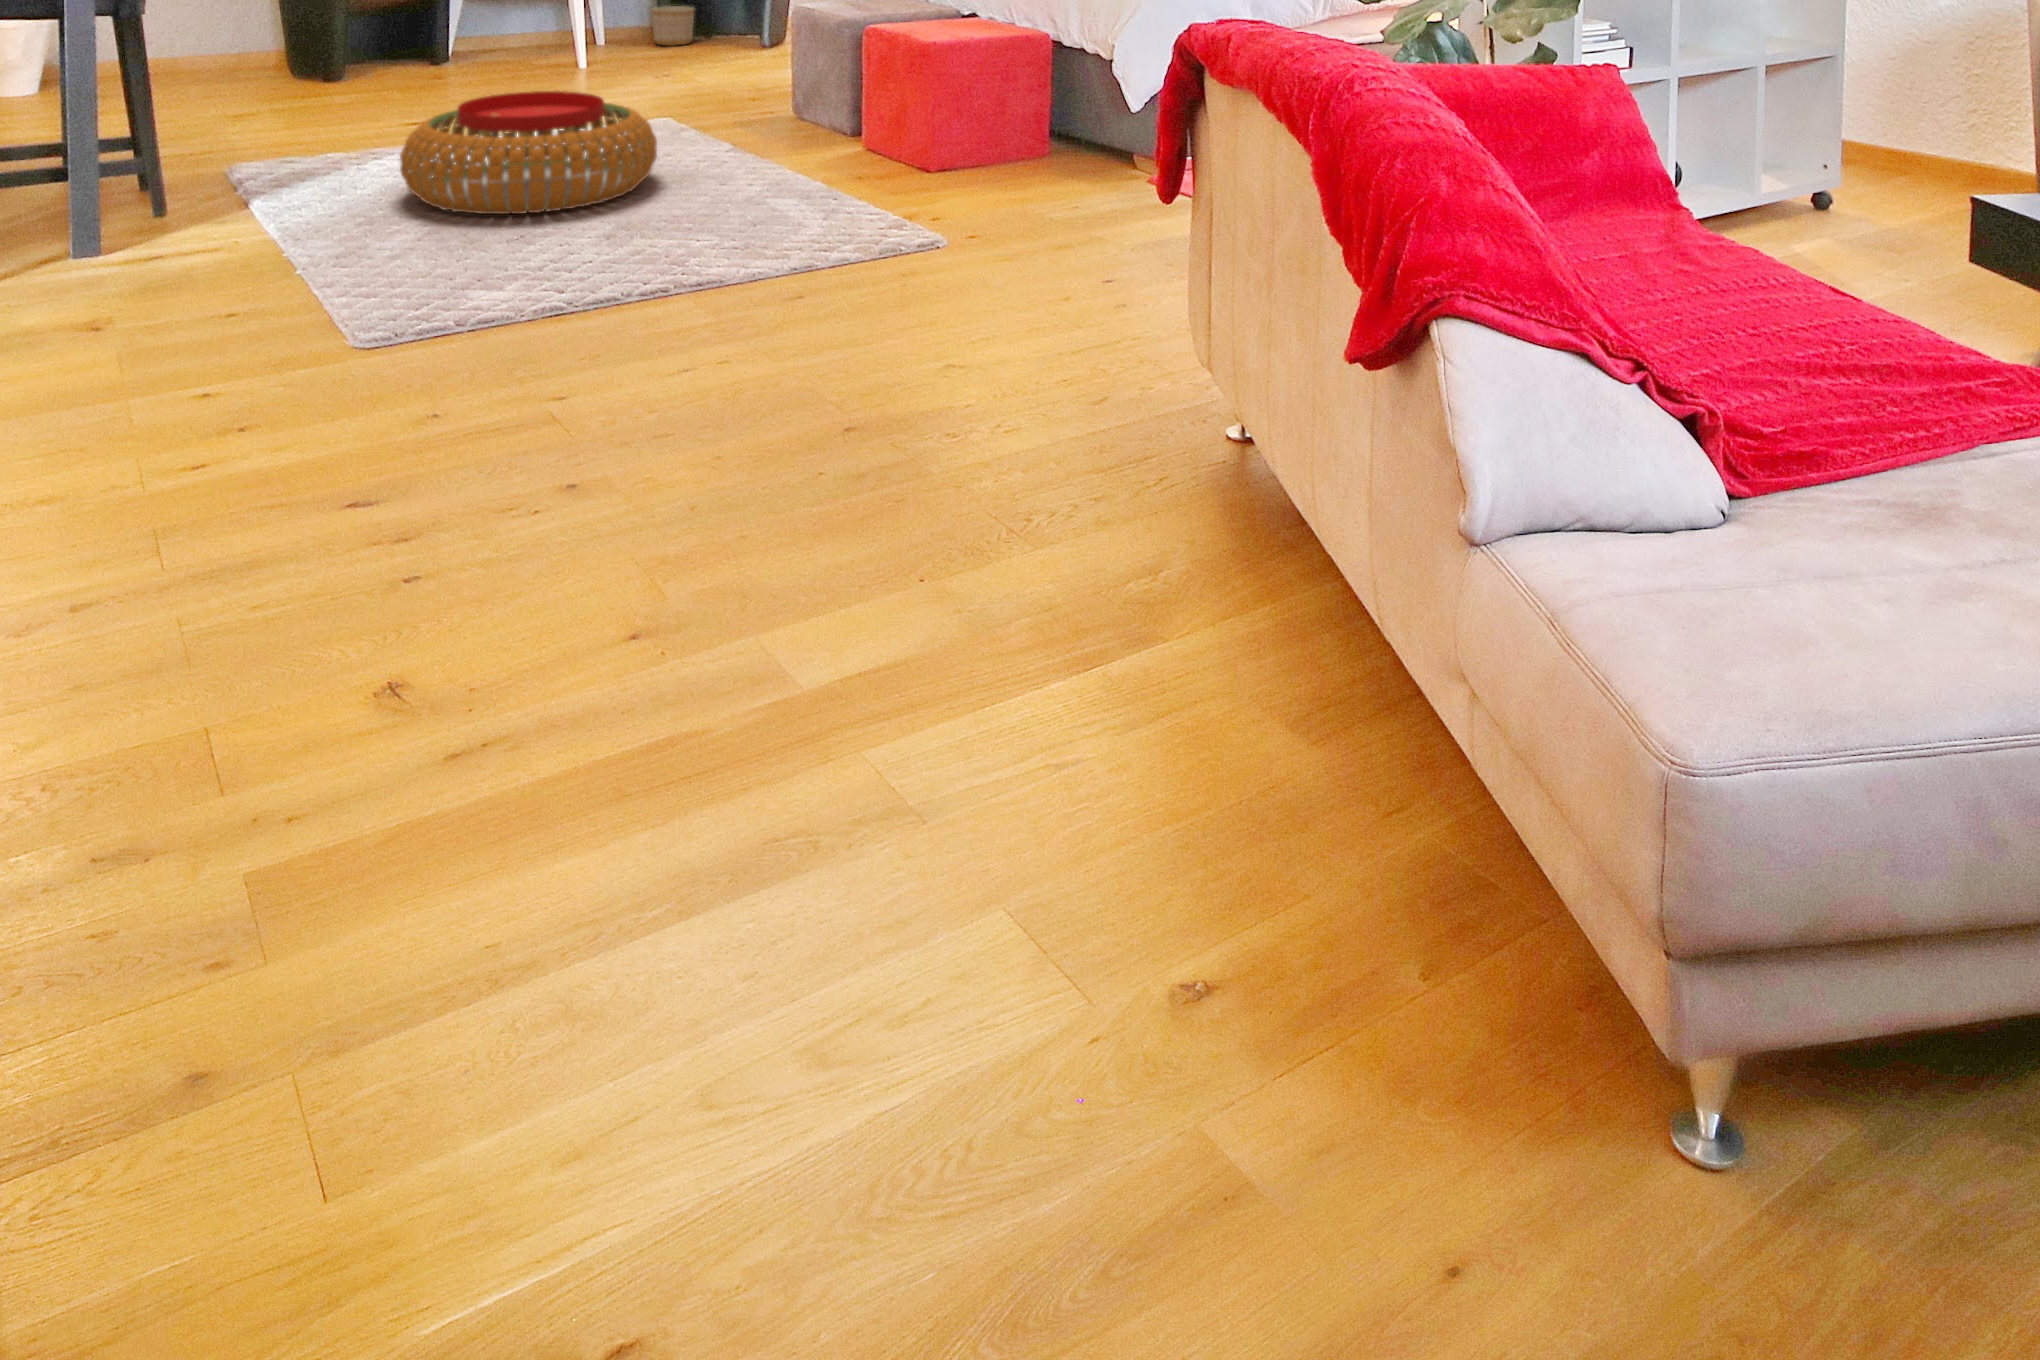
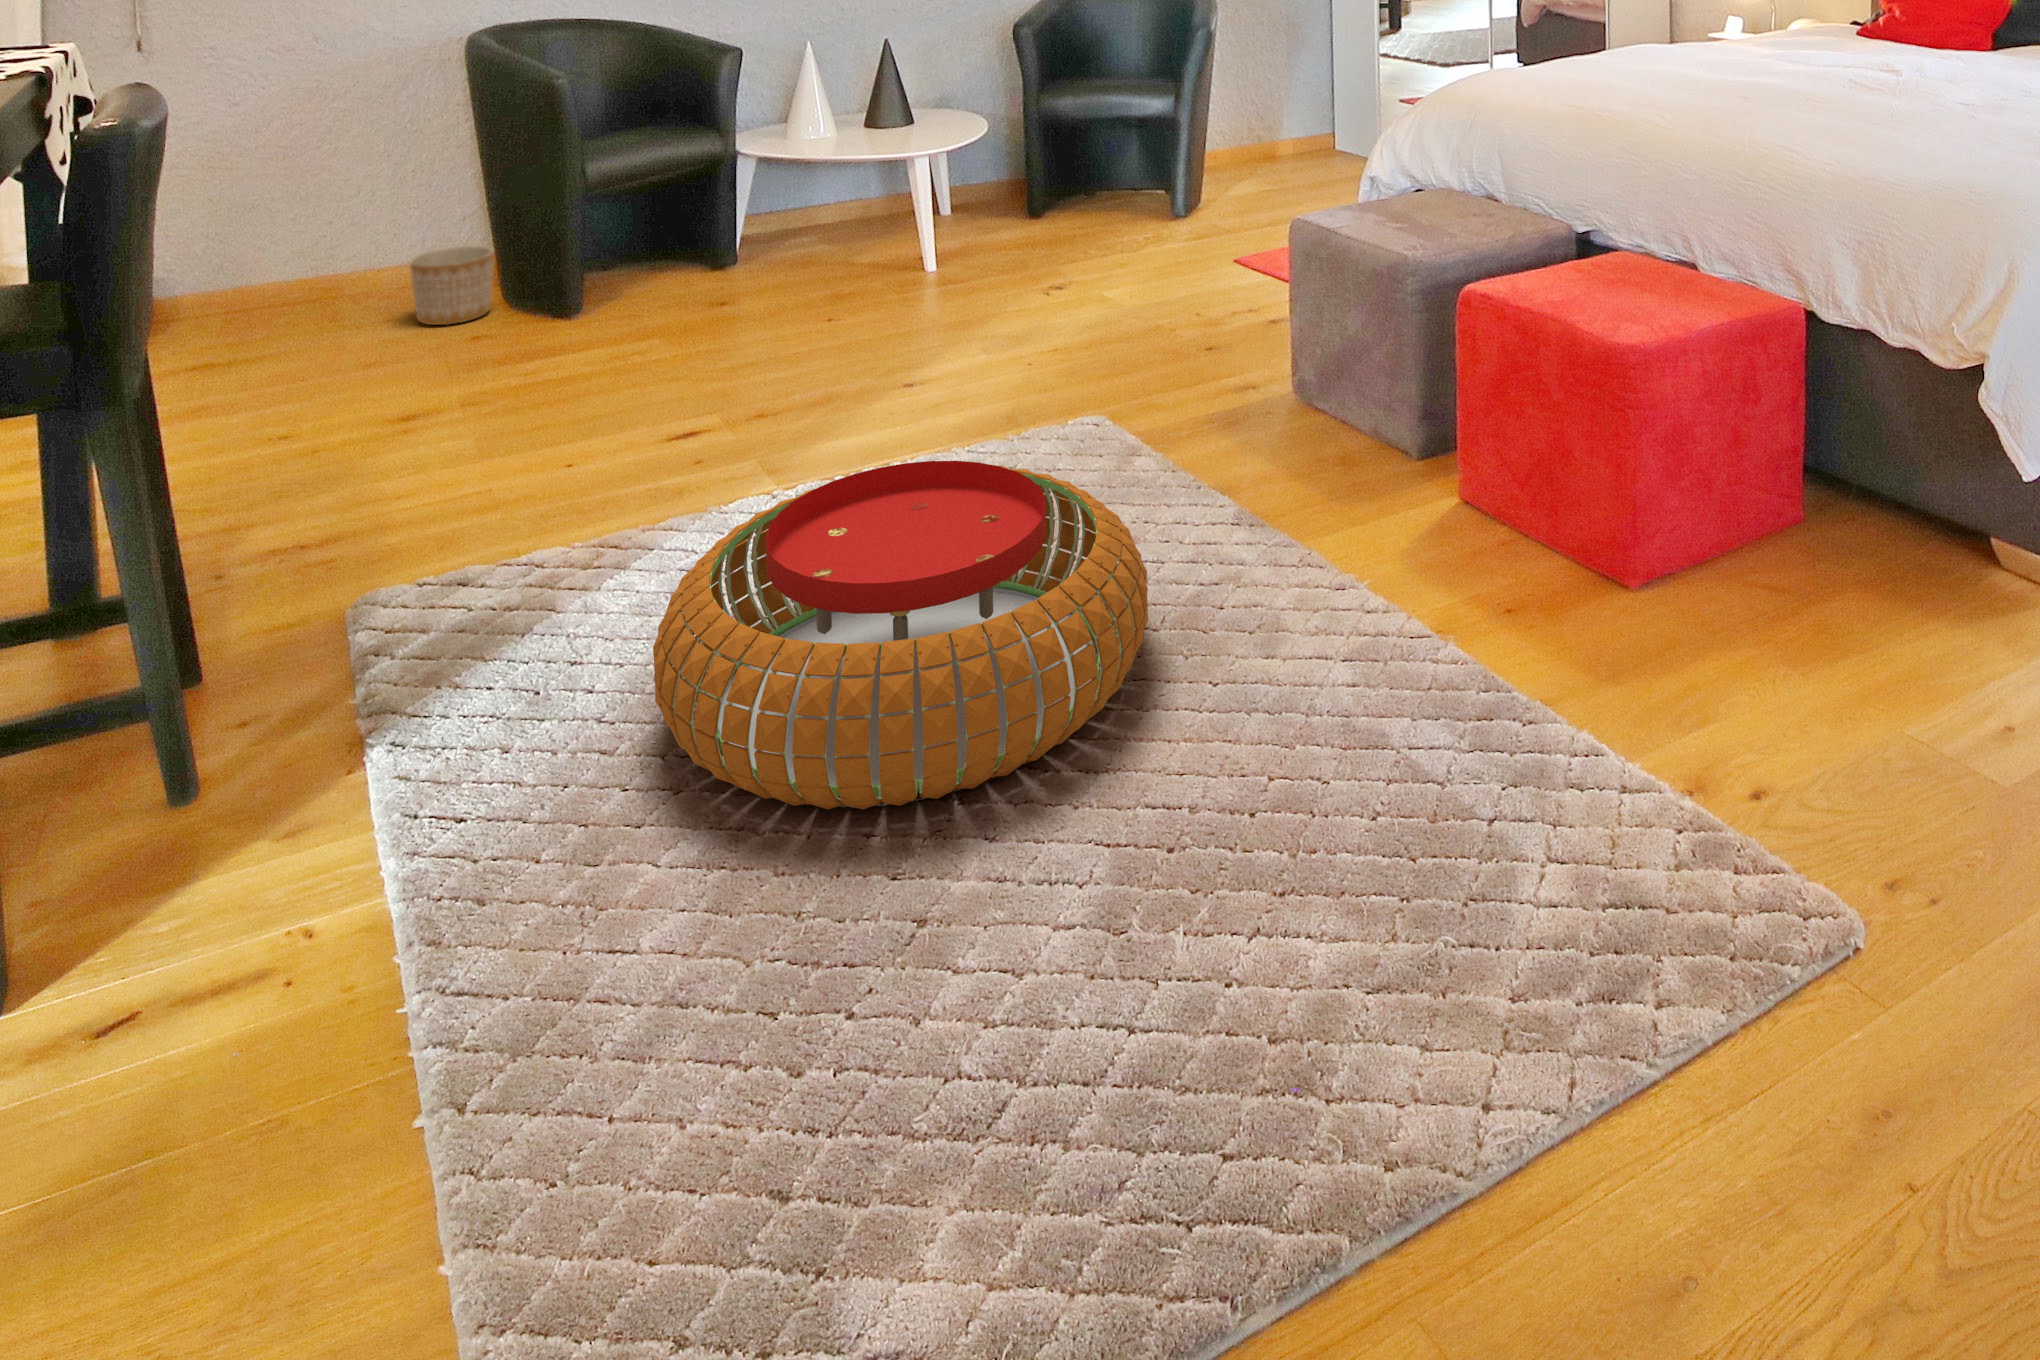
planter: present [652,6,694,46] -> present [410,246,494,325]

